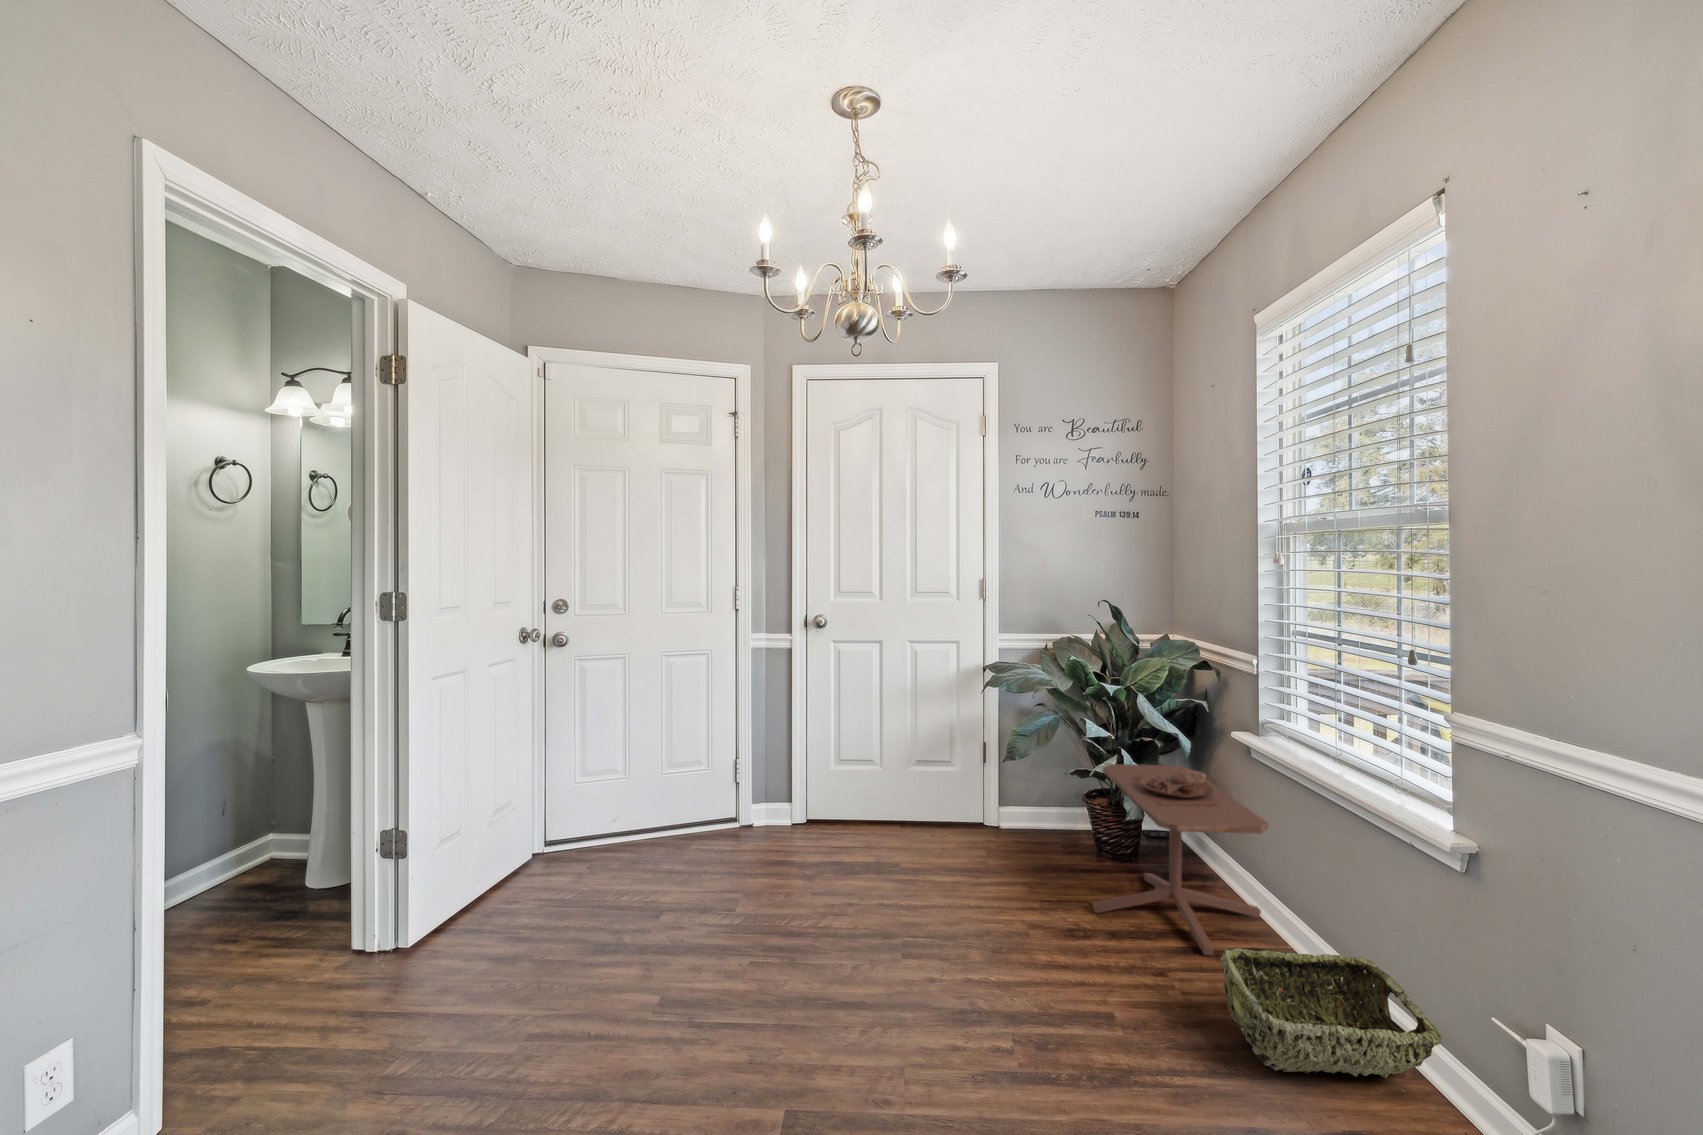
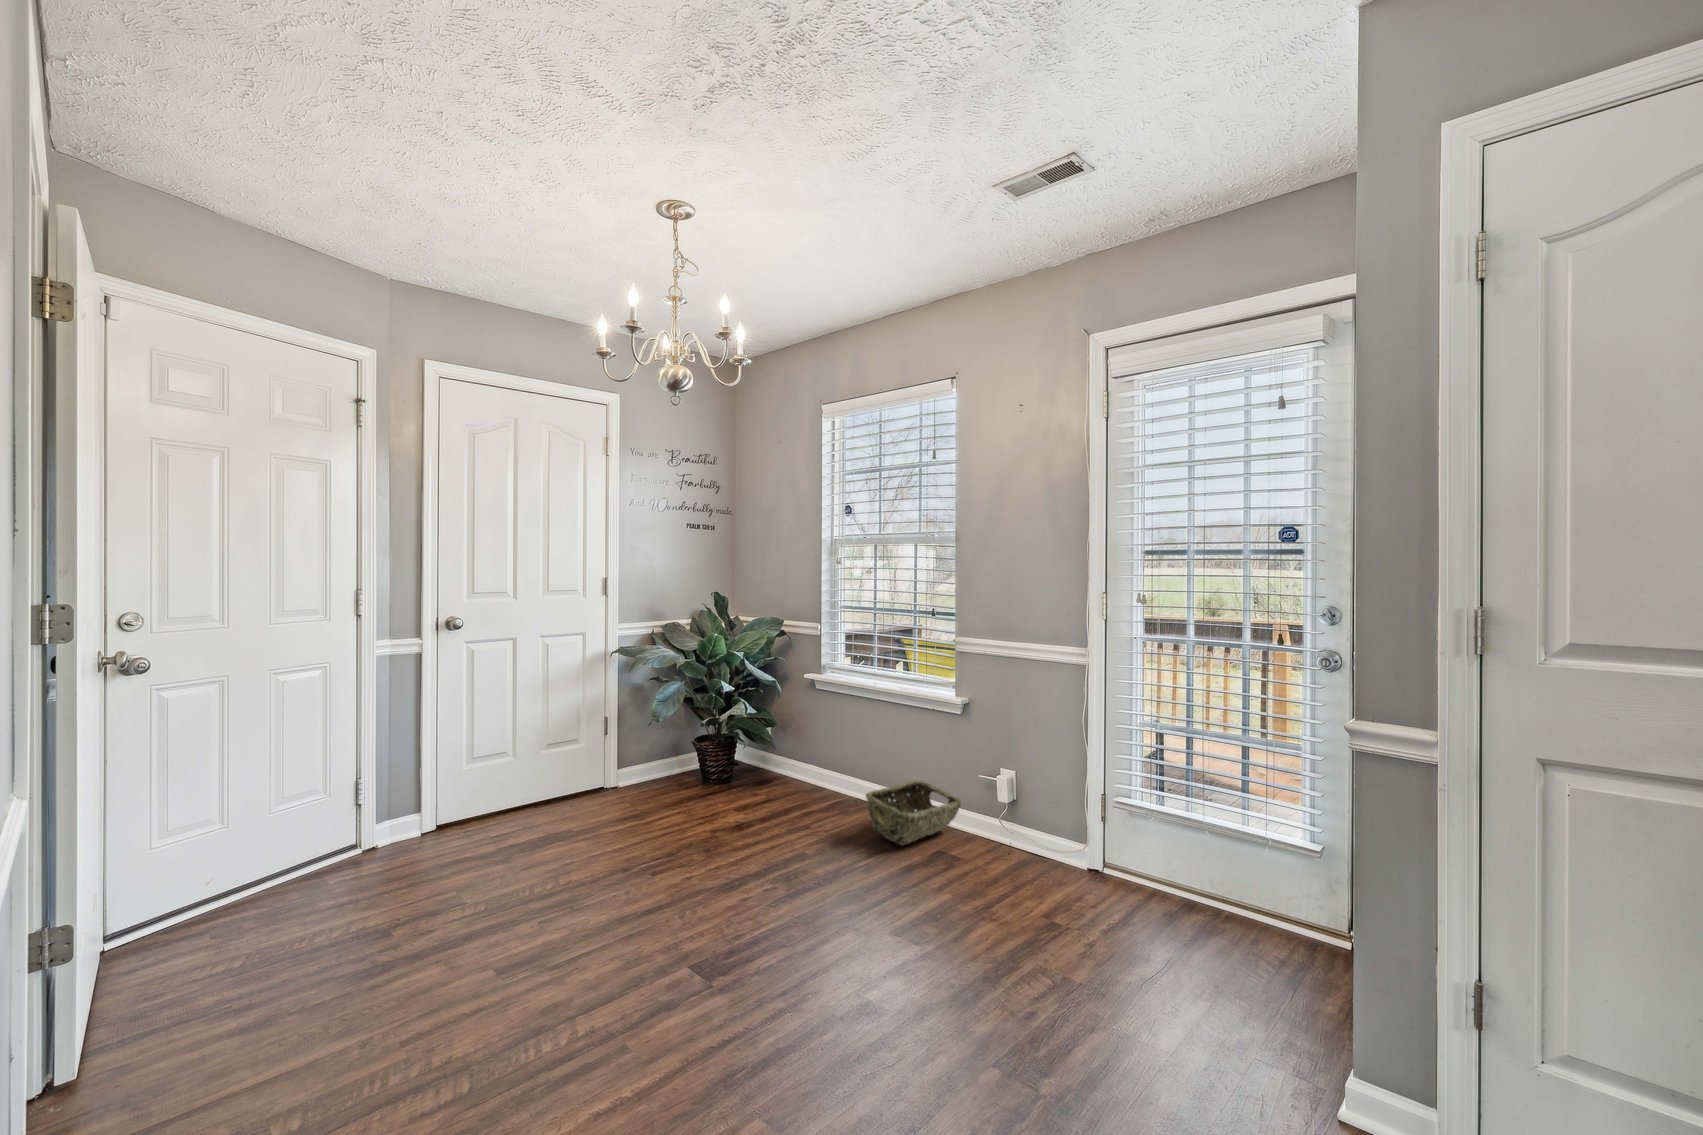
side table: present [1092,764,1268,955] -> none [729,703,856,815]

